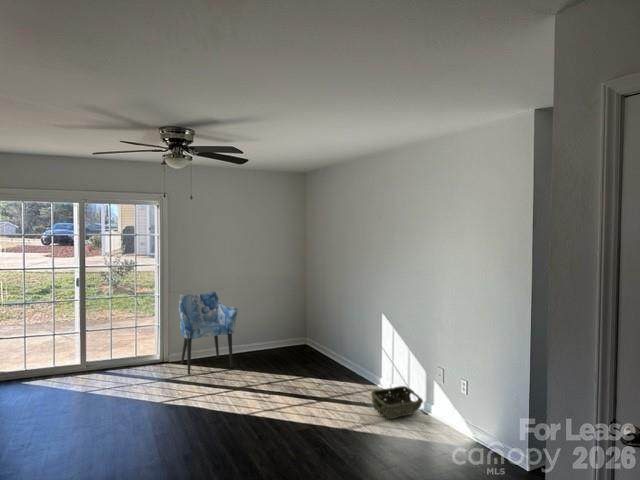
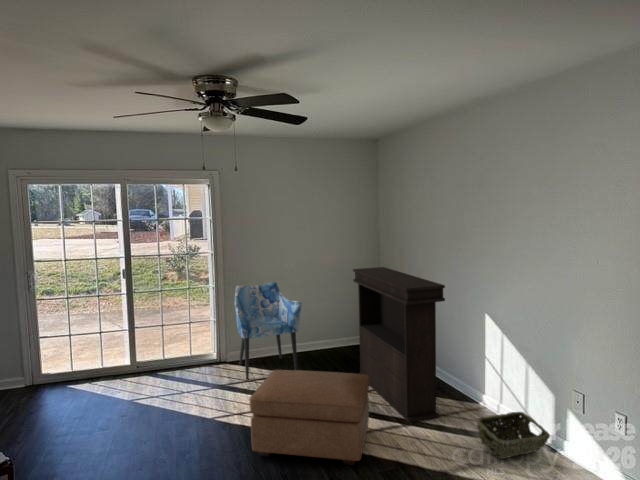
console table: none [281,279,351,400] -> present [353,267,445,423]
ottoman: none [195,360,291,428] -> present [249,370,369,465]

